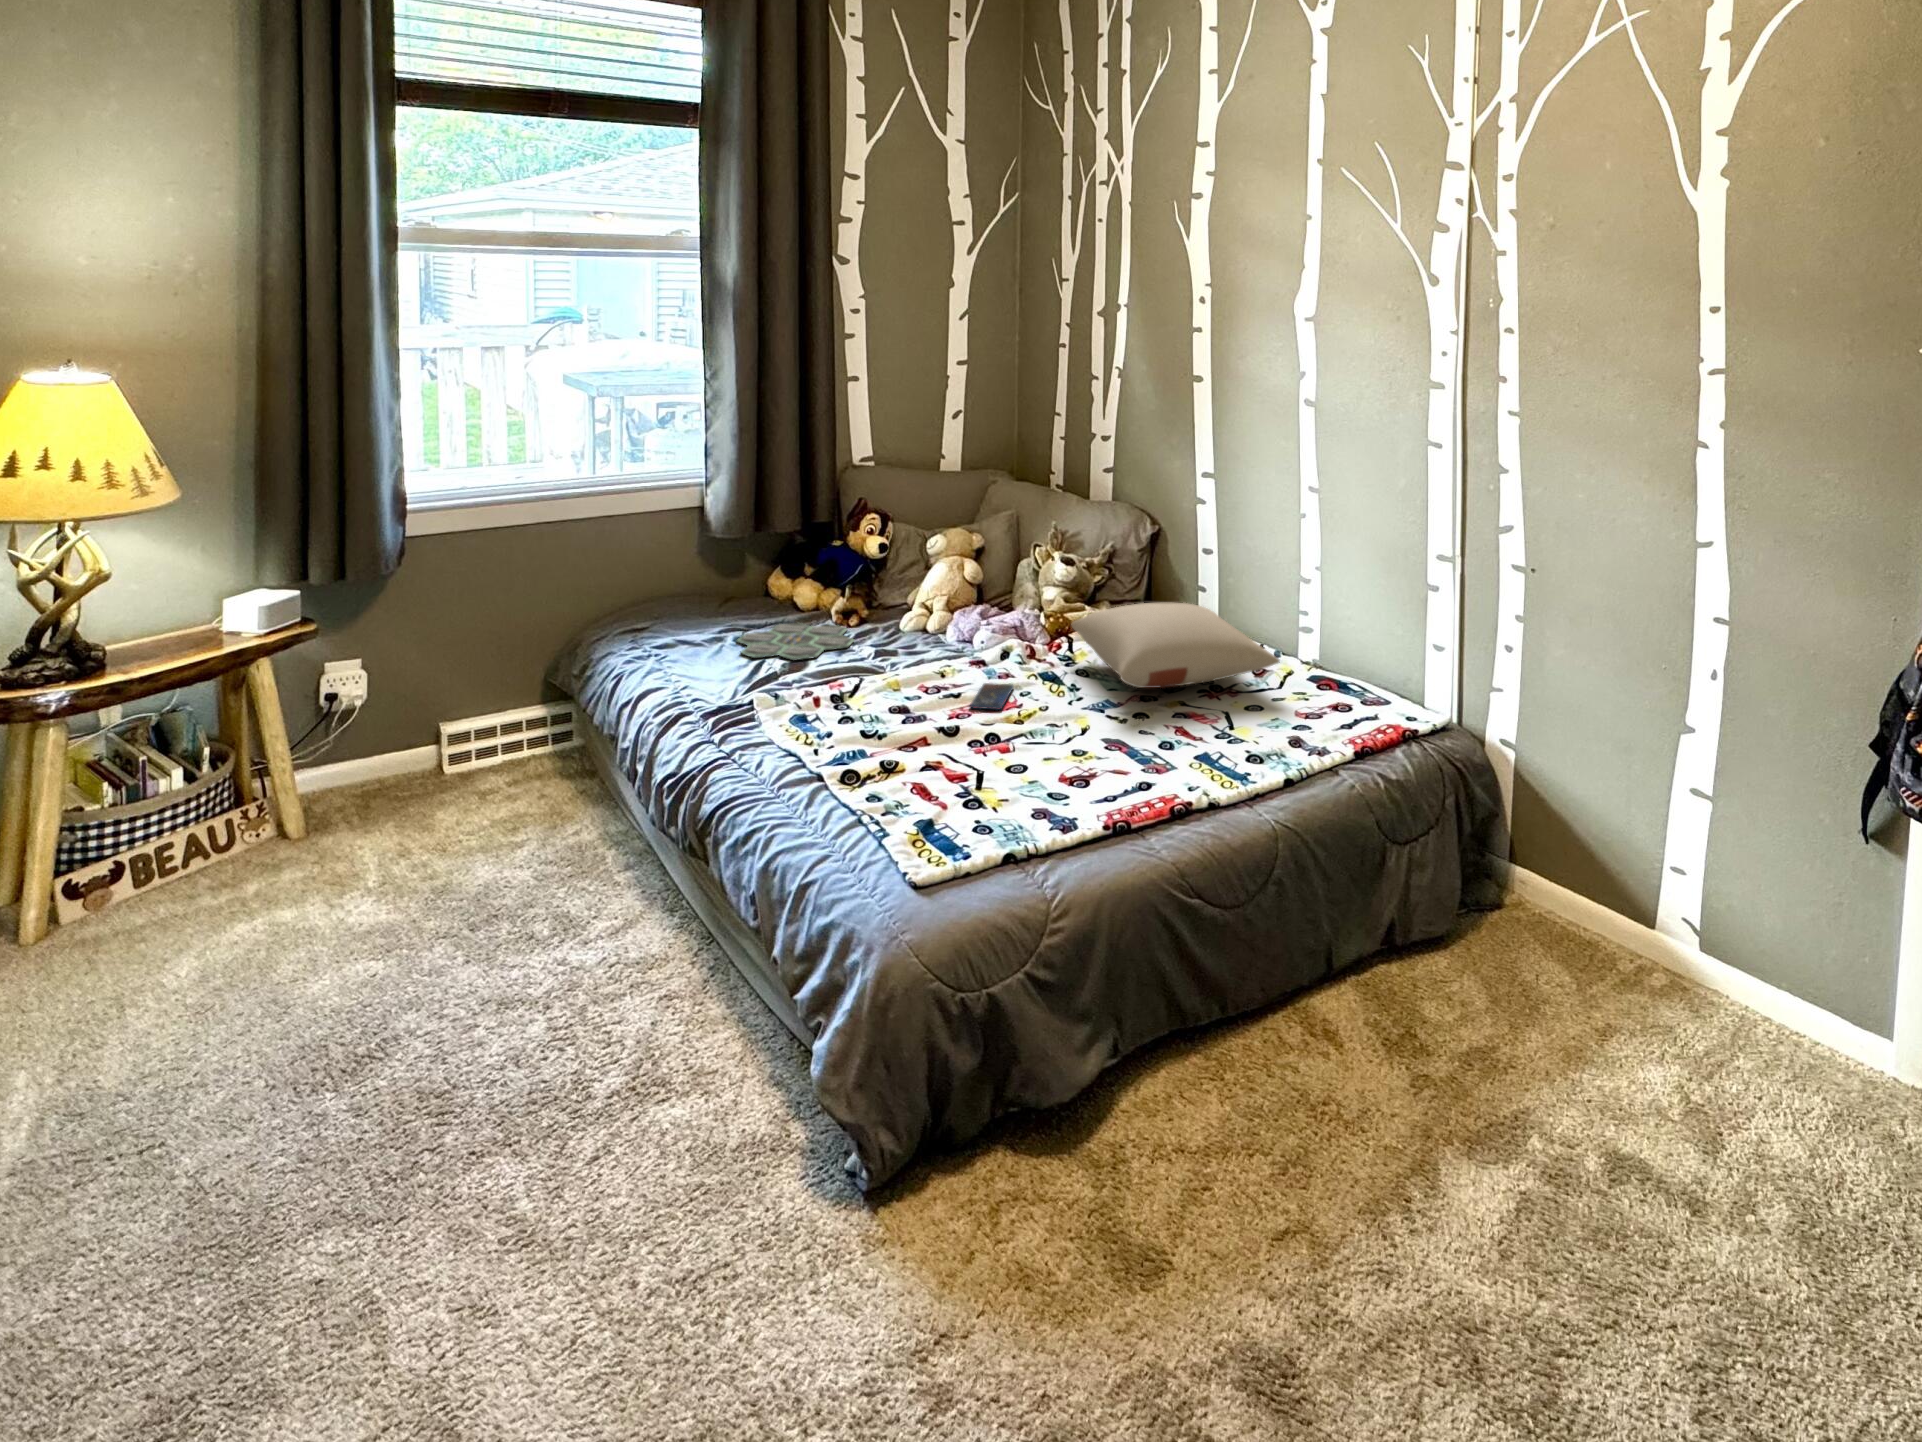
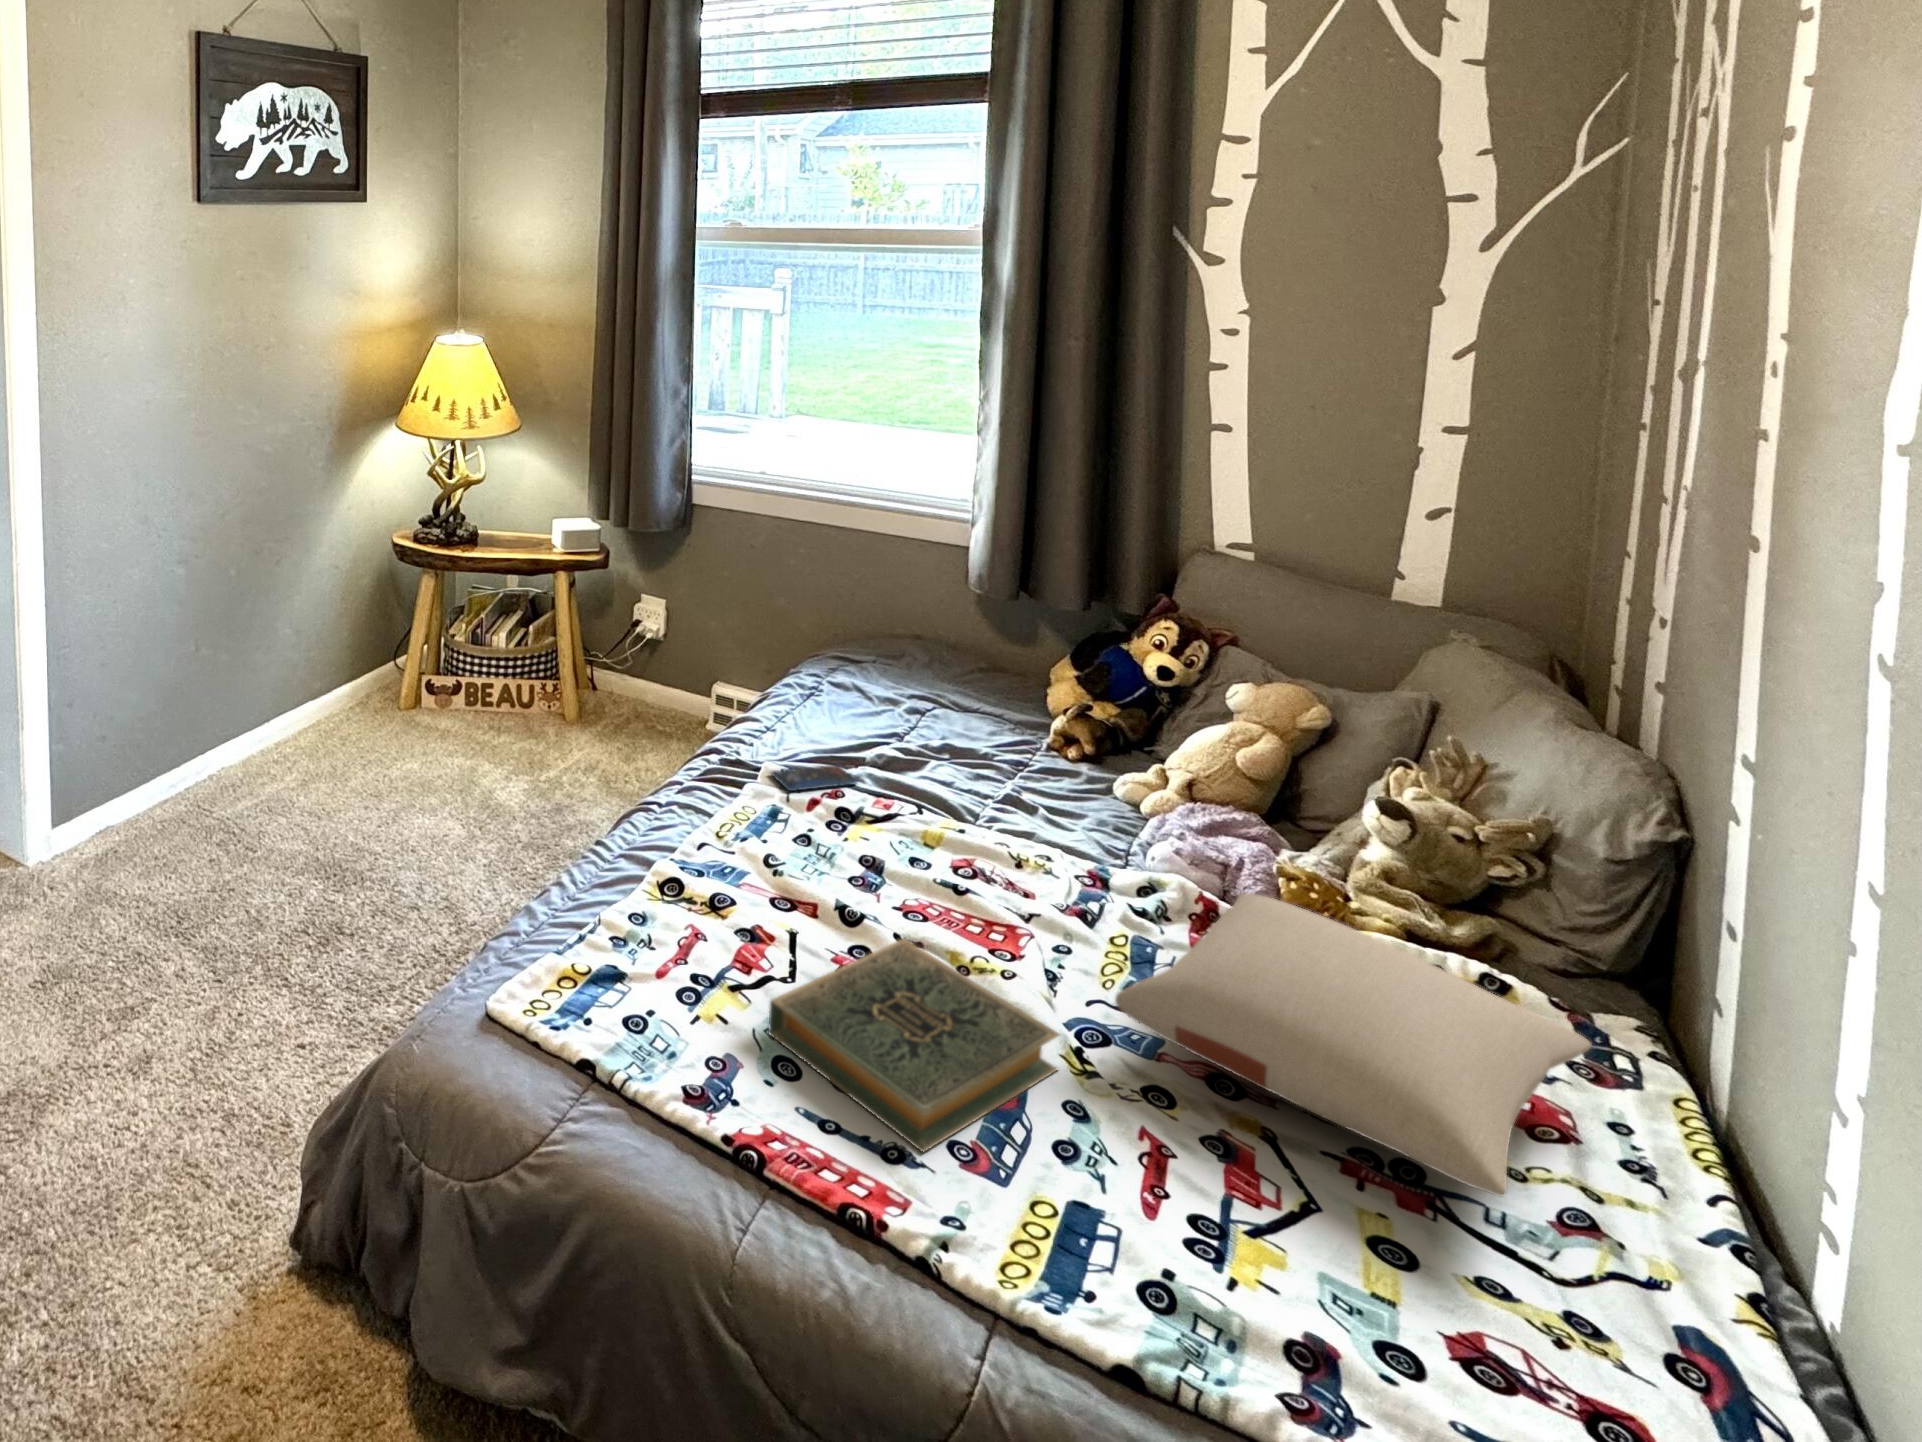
board game: present [737,623,854,660] -> none [865,707,1021,774]
smartphone: present [970,683,1014,710] -> present [771,765,857,791]
hardback book: none [1003,707,1146,795] -> present [769,939,1060,1152]

